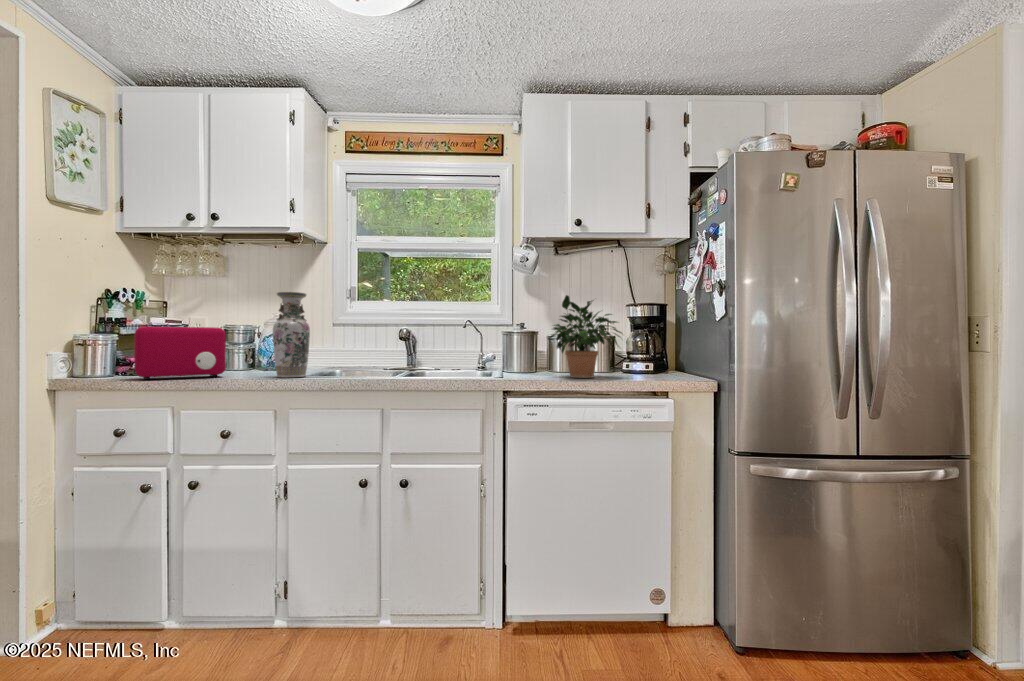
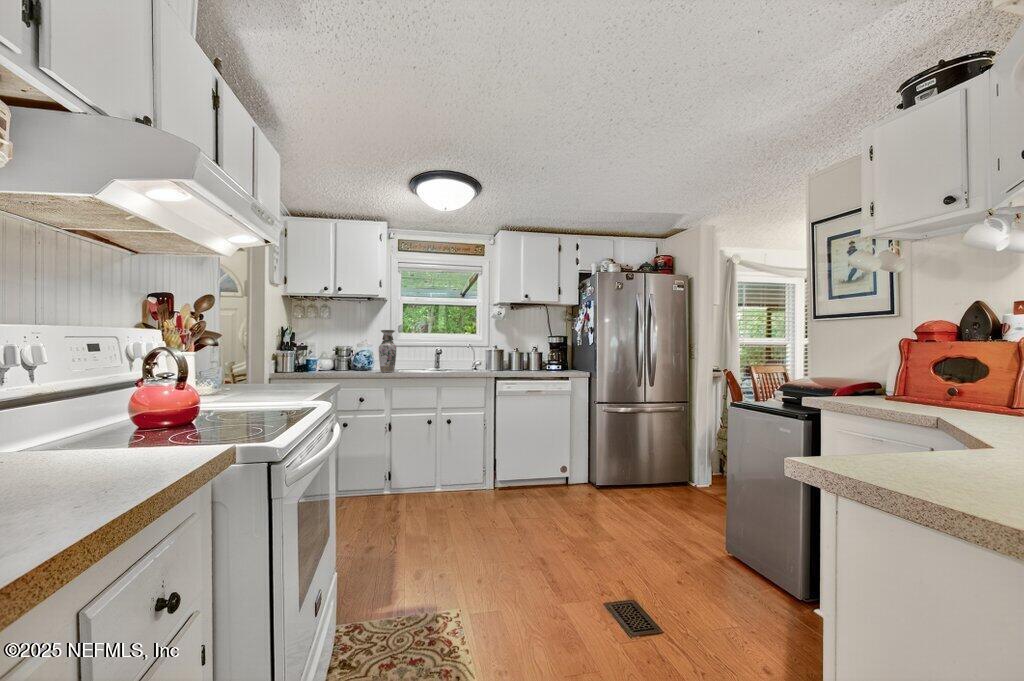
potted plant: present [549,295,623,378] -> none [512,332,549,372]
toaster: present [134,327,226,380] -> none [313,347,355,373]

